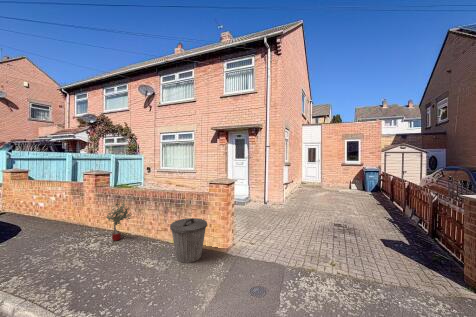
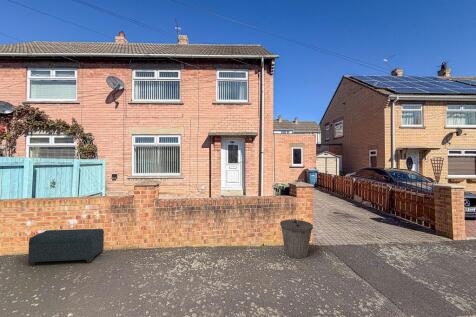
potted tree: present [106,202,131,241] -> none [187,211,222,255]
bench: none [17,204,66,232] -> present [28,229,104,266]

